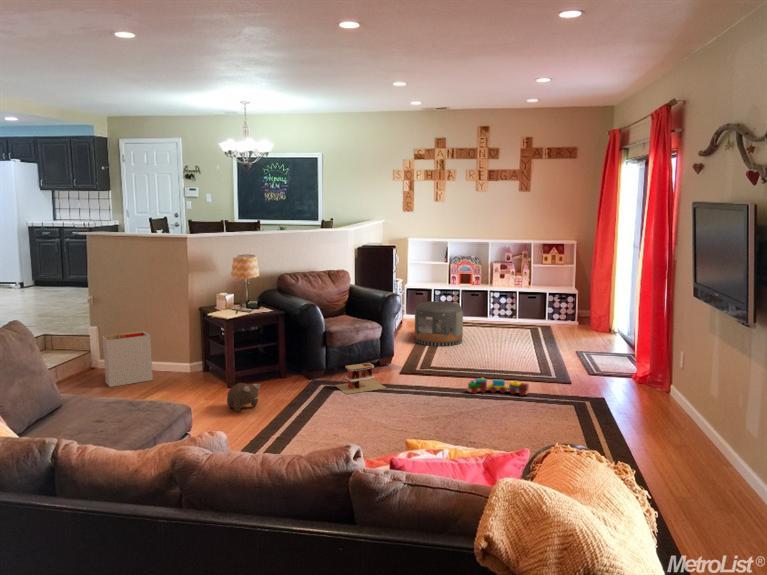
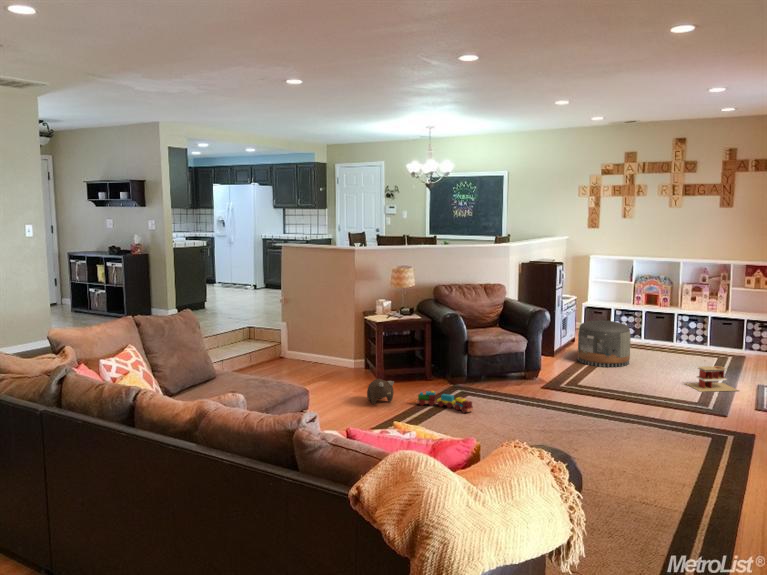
storage bin: present [103,321,153,387] -> none [284,319,321,373]
toy house: present [335,363,386,394] -> present [686,366,738,392]
toy train: present [467,378,529,396] -> present [417,391,473,413]

